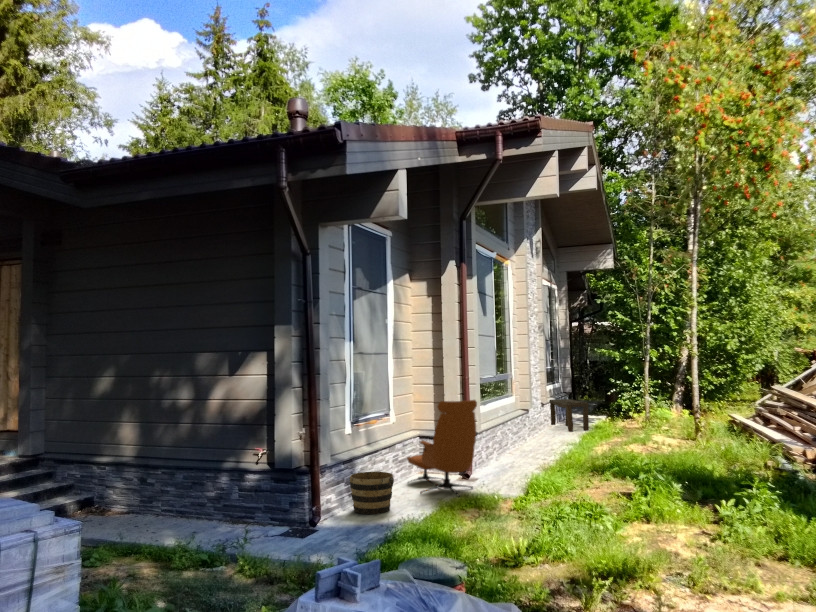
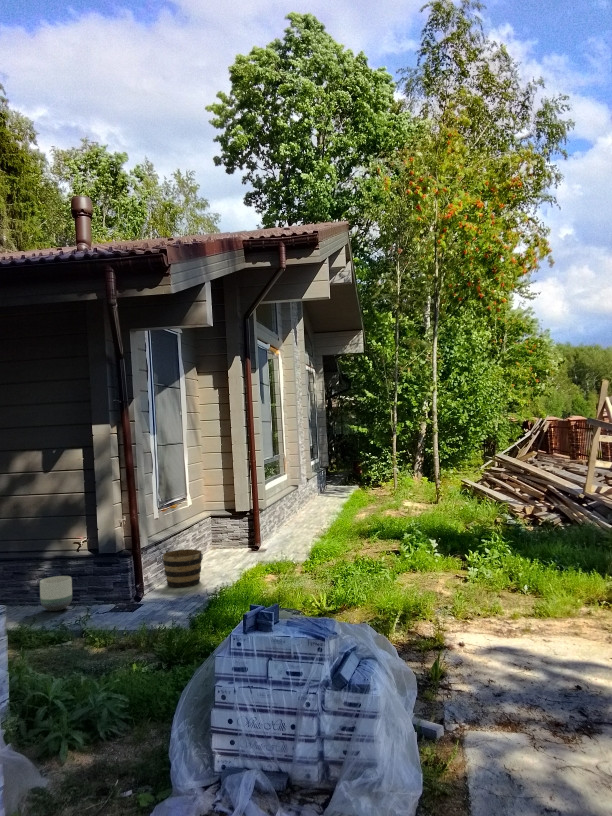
bench: present [549,399,589,431] -> none [312,473,347,502]
lounge chair: present [407,400,477,497] -> none [204,481,269,566]
planter: none [212,491,246,529] -> present [40,576,72,611]

